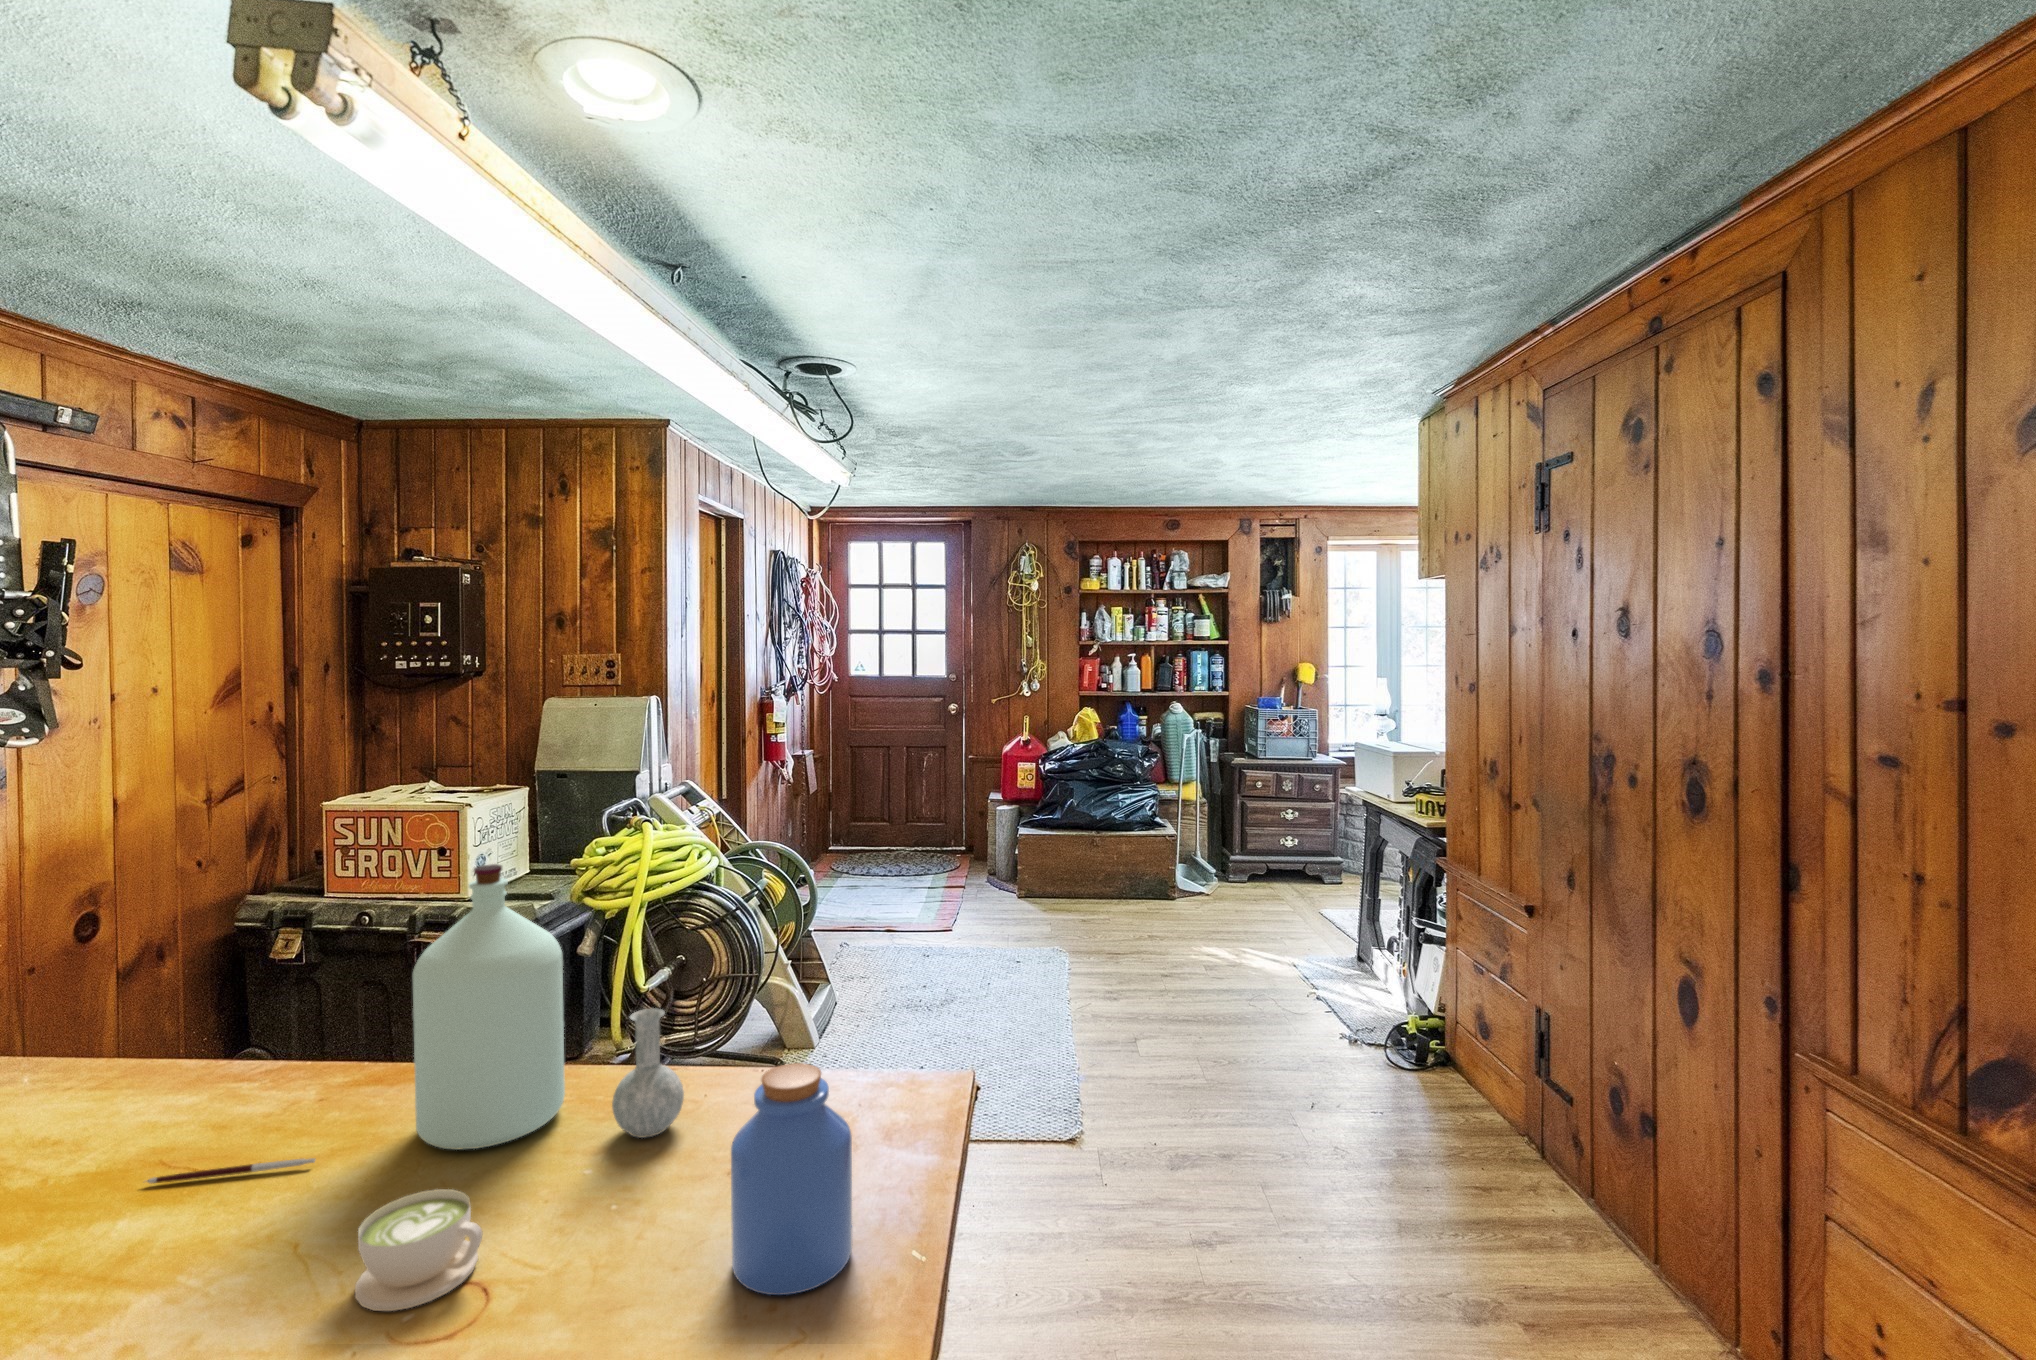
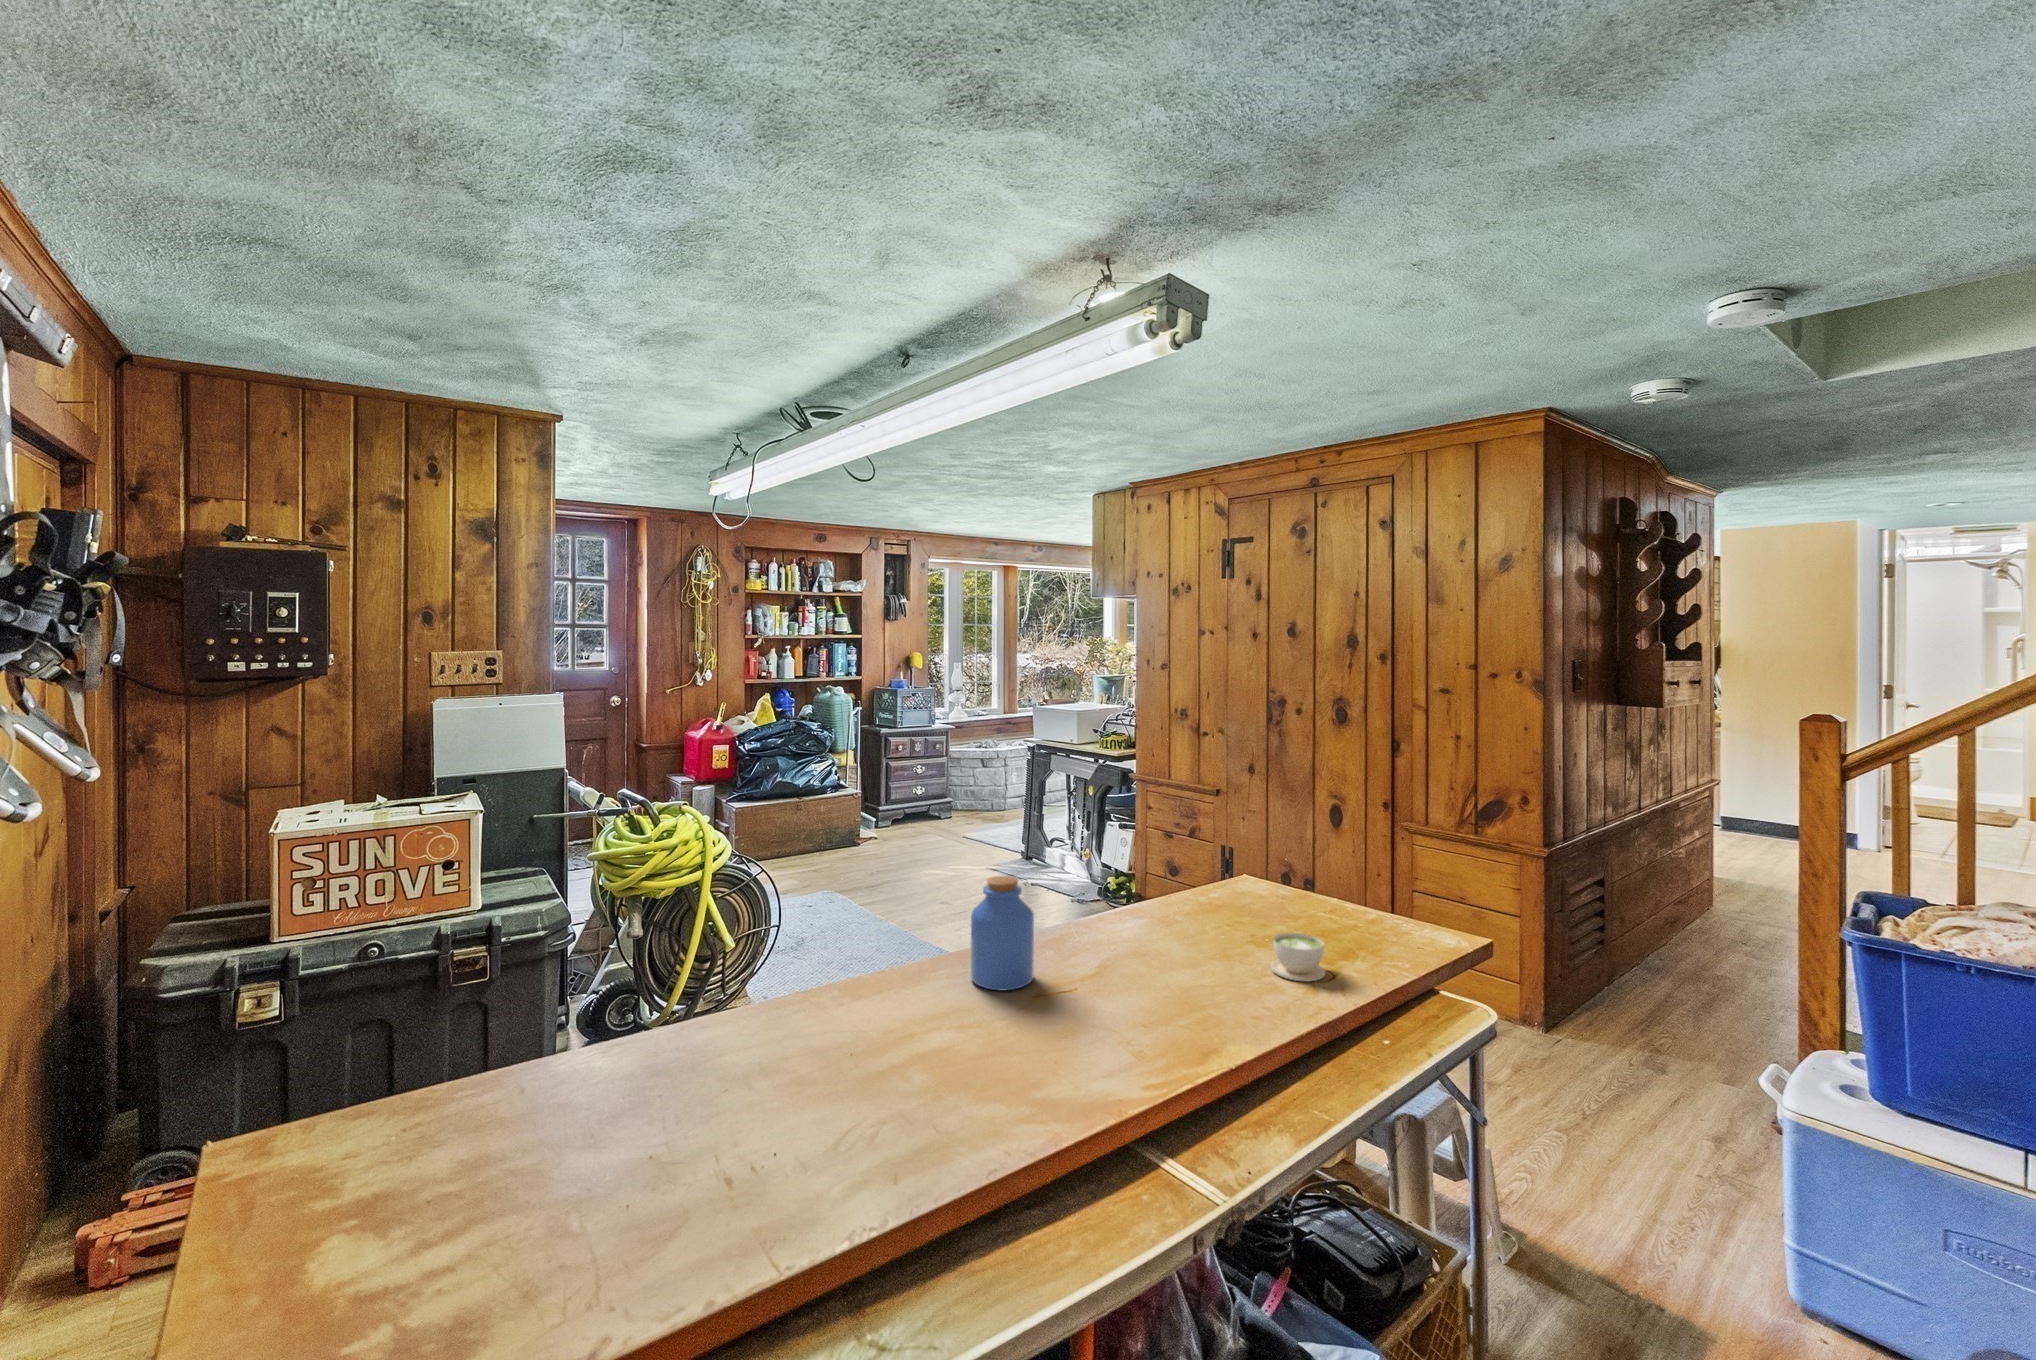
bottle: present [413,864,684,1150] -> none [1111,784,1234,949]
jar: present [731,1063,852,1295] -> present [971,876,1034,991]
pen: present [147,1158,315,1183] -> none [1093,965,1138,996]

